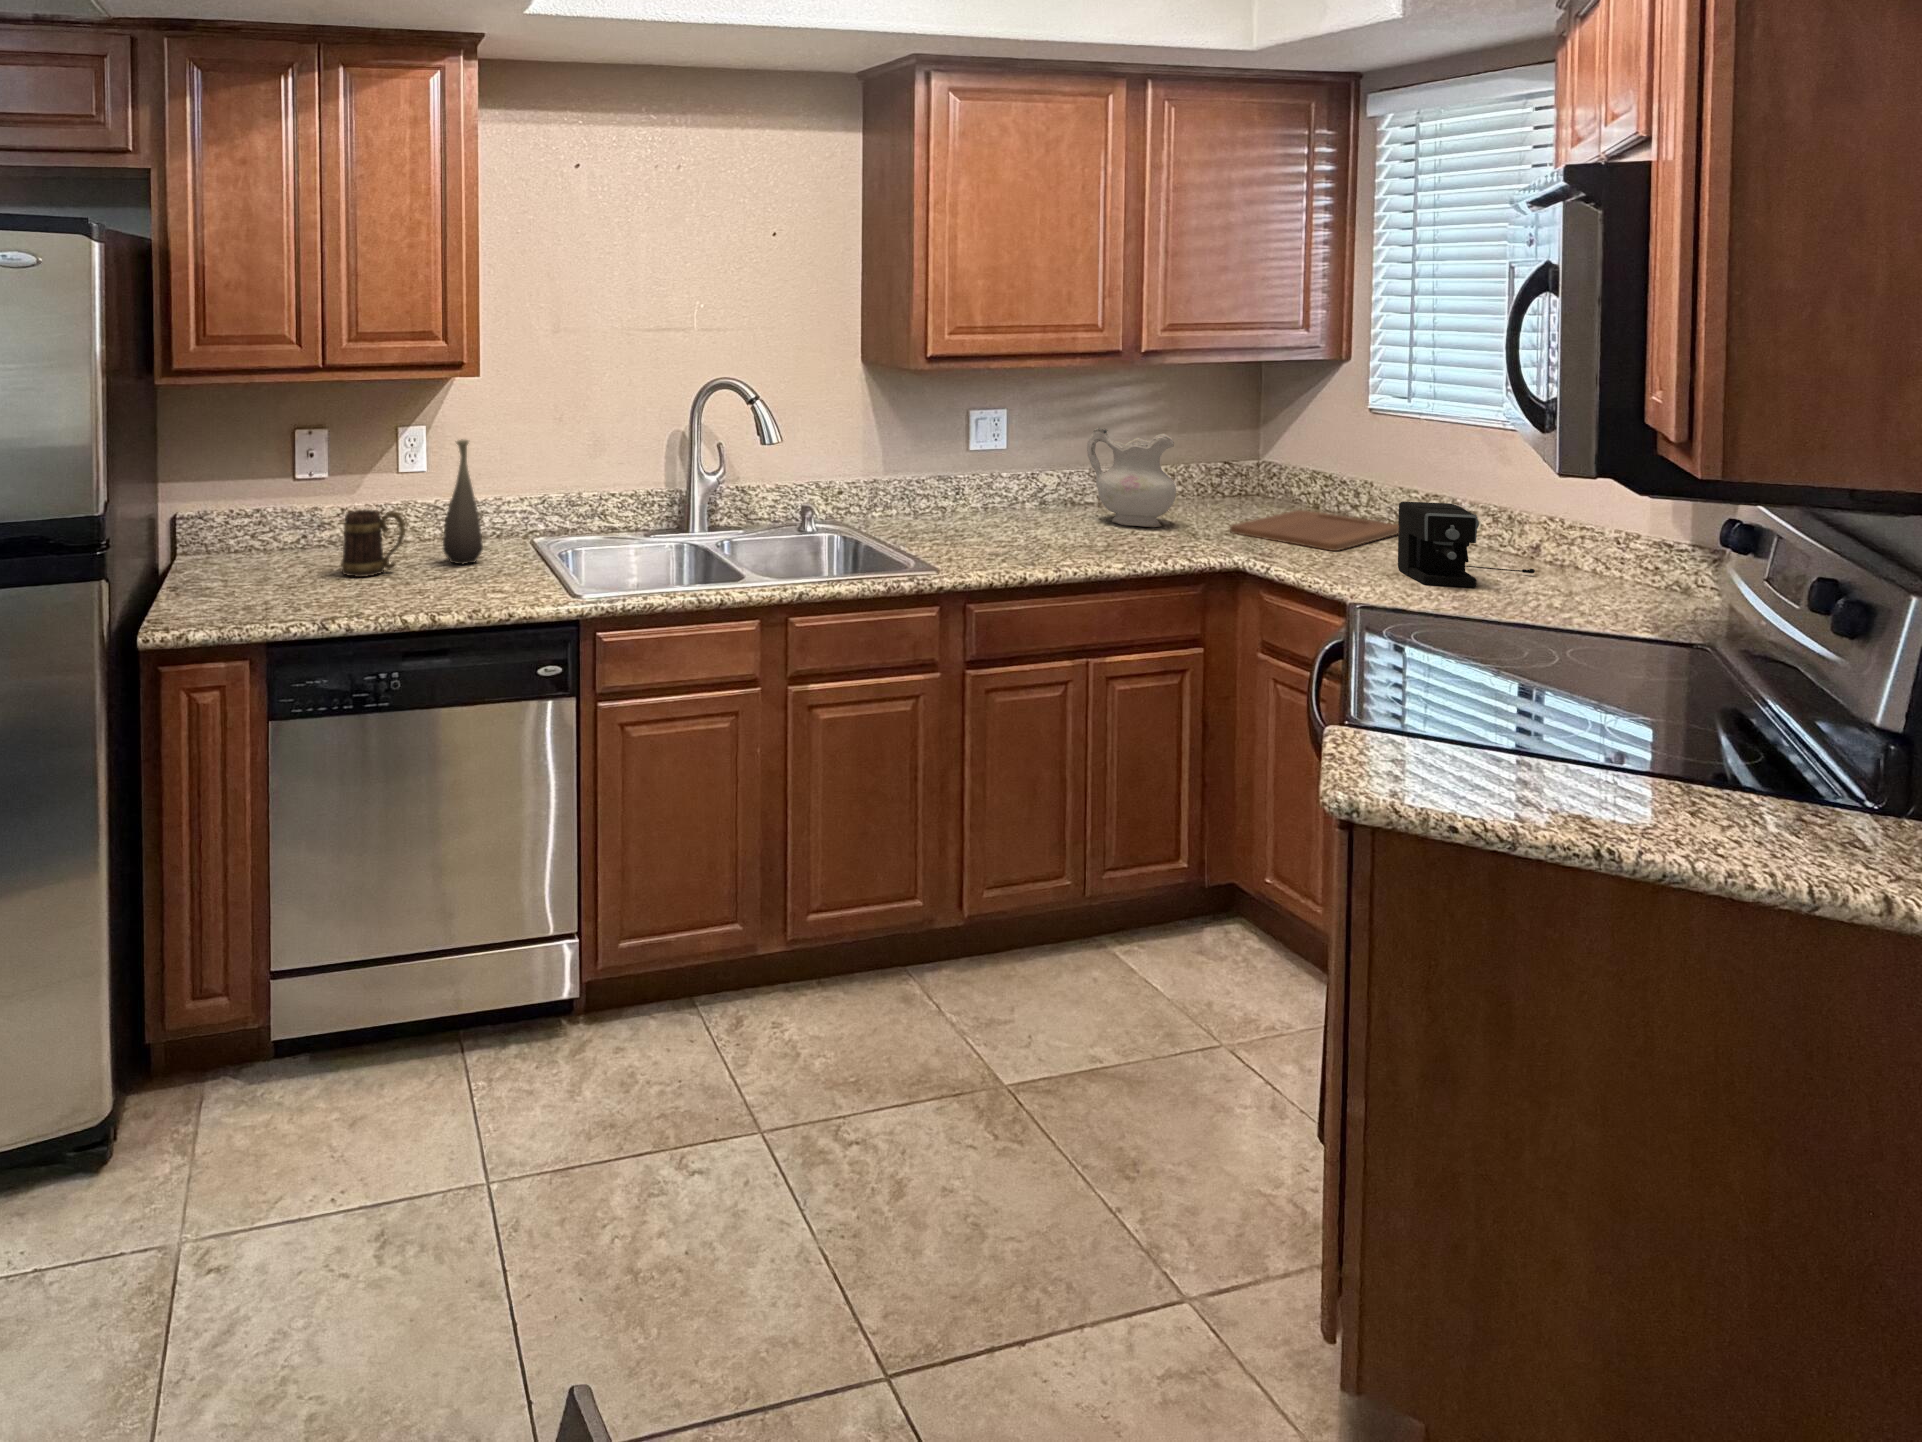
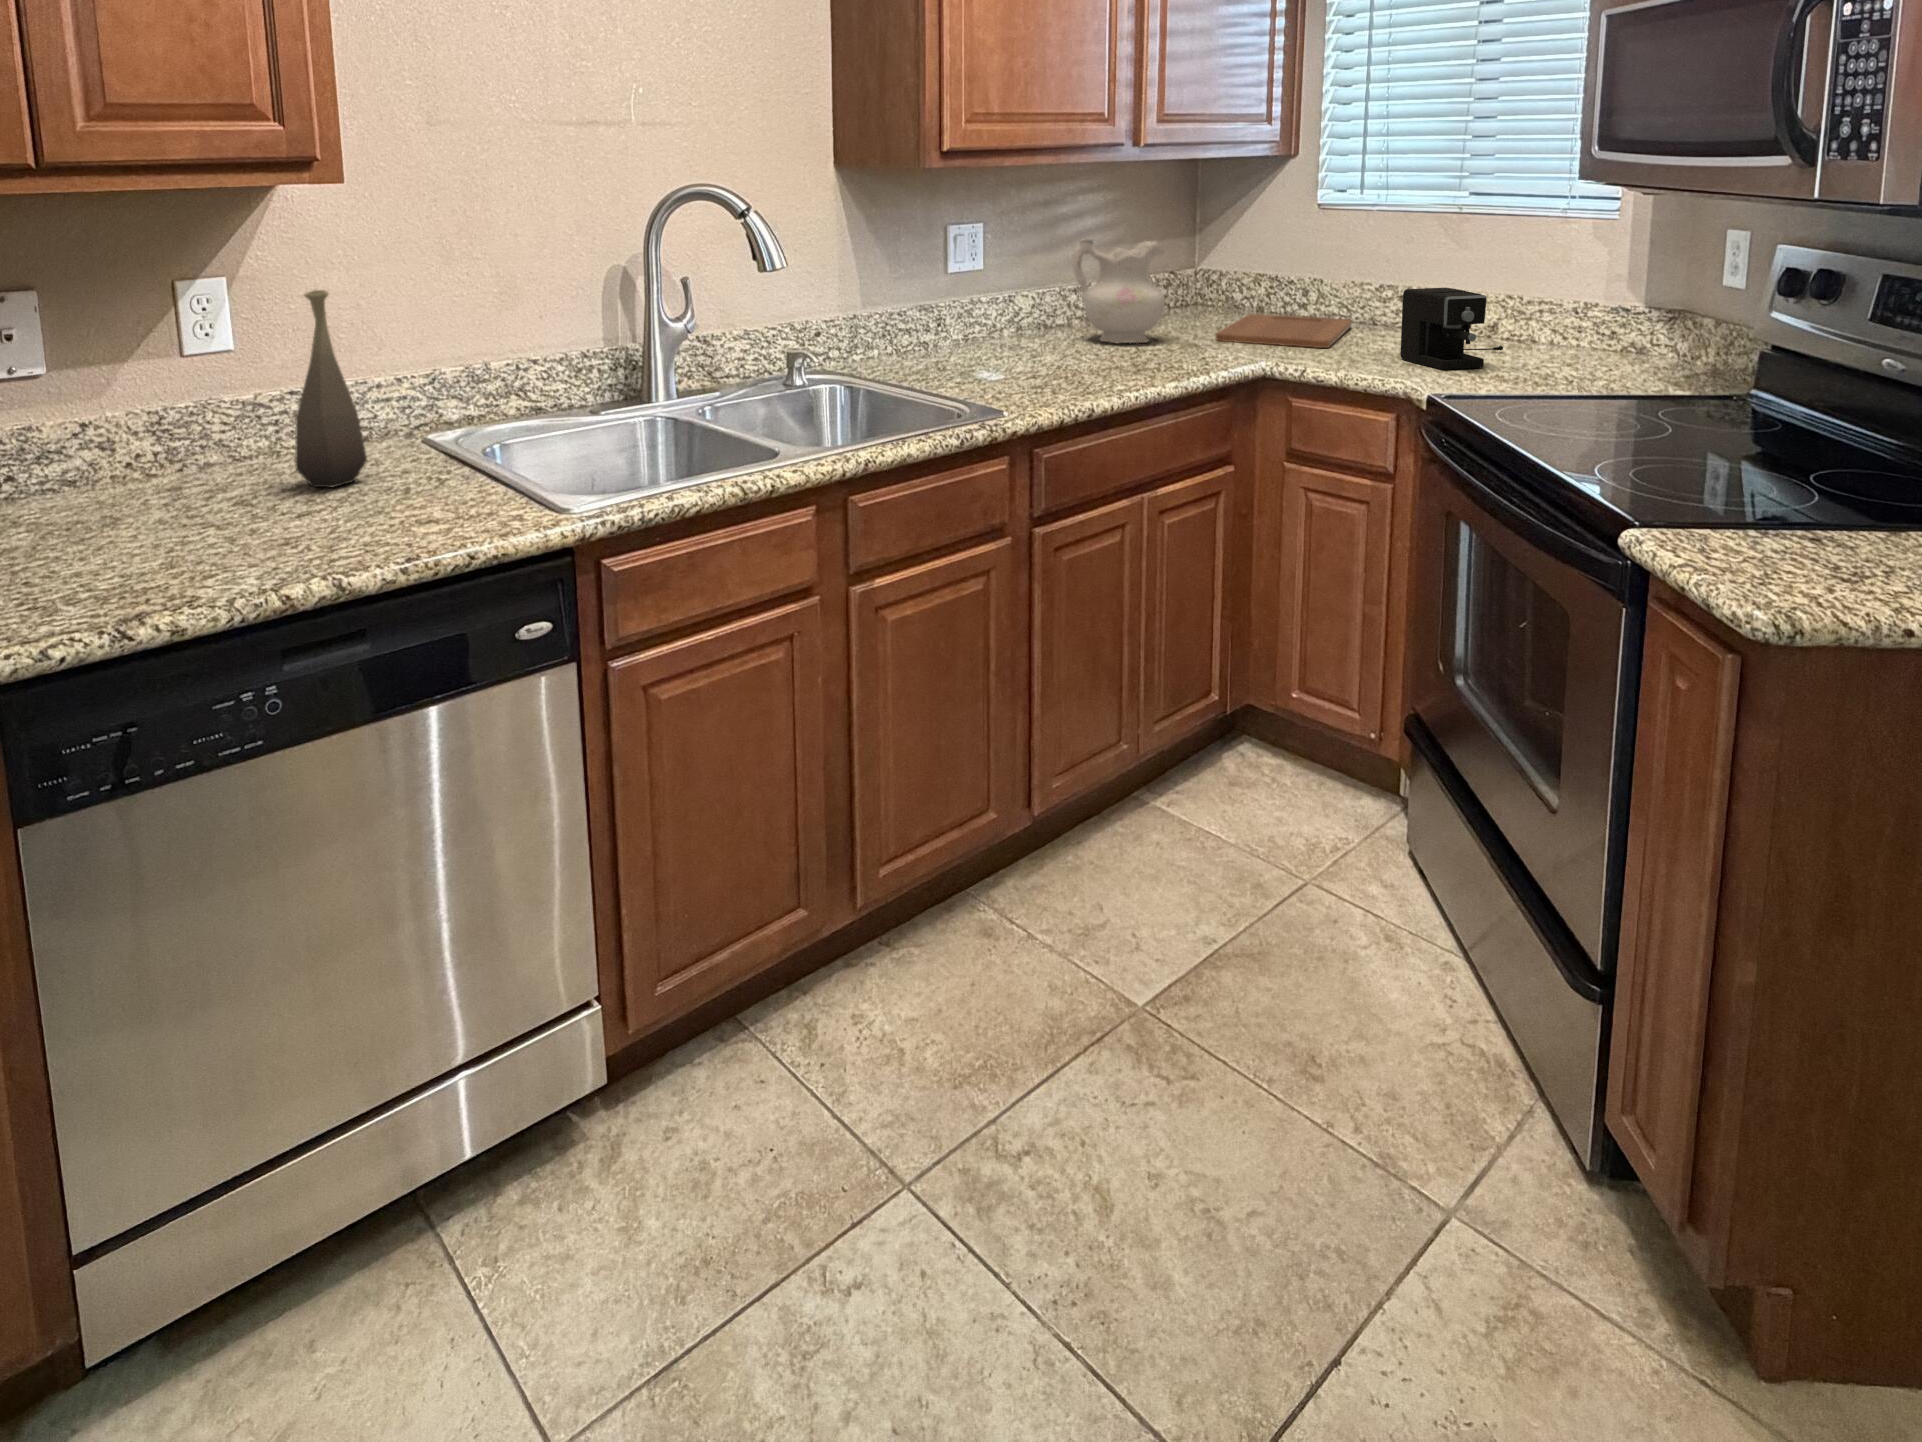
mug: present [341,509,405,577] -> none [108,416,230,533]

